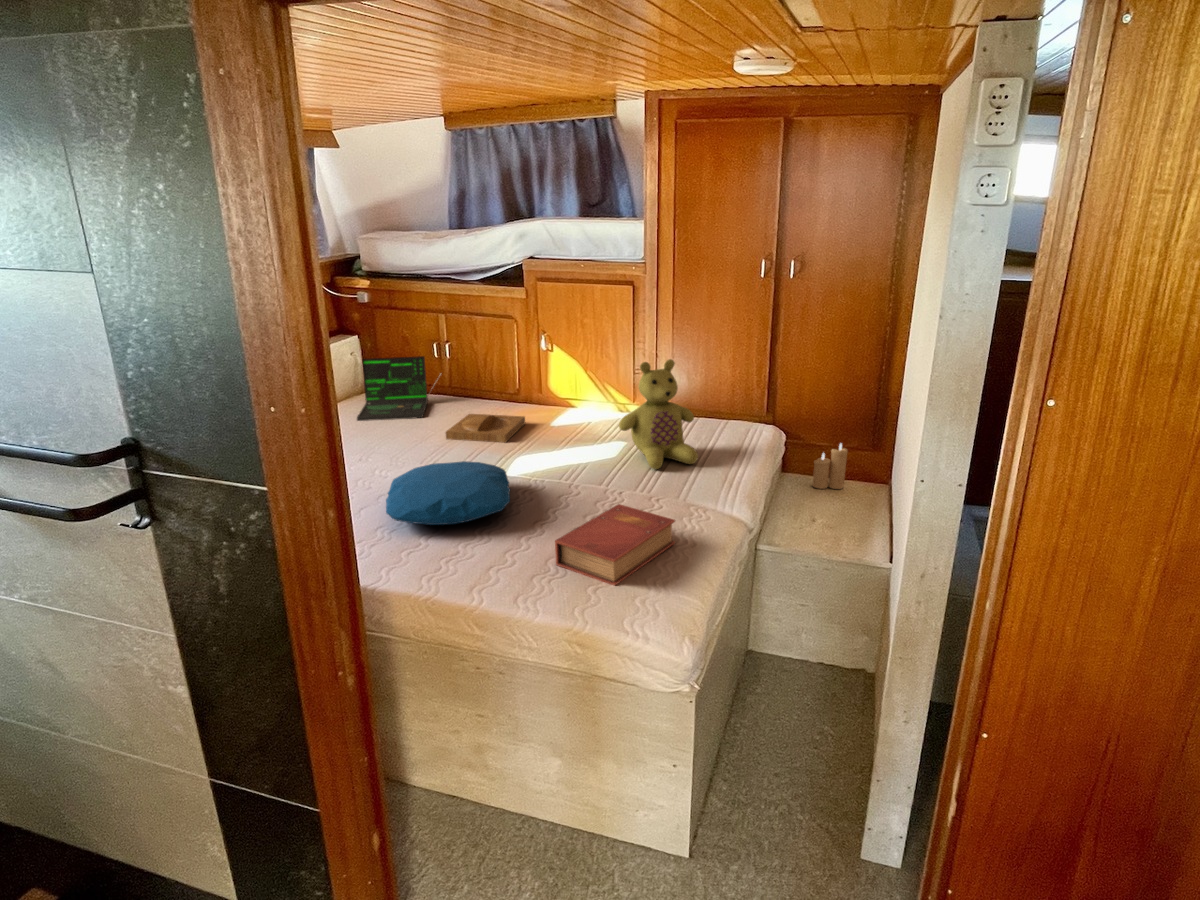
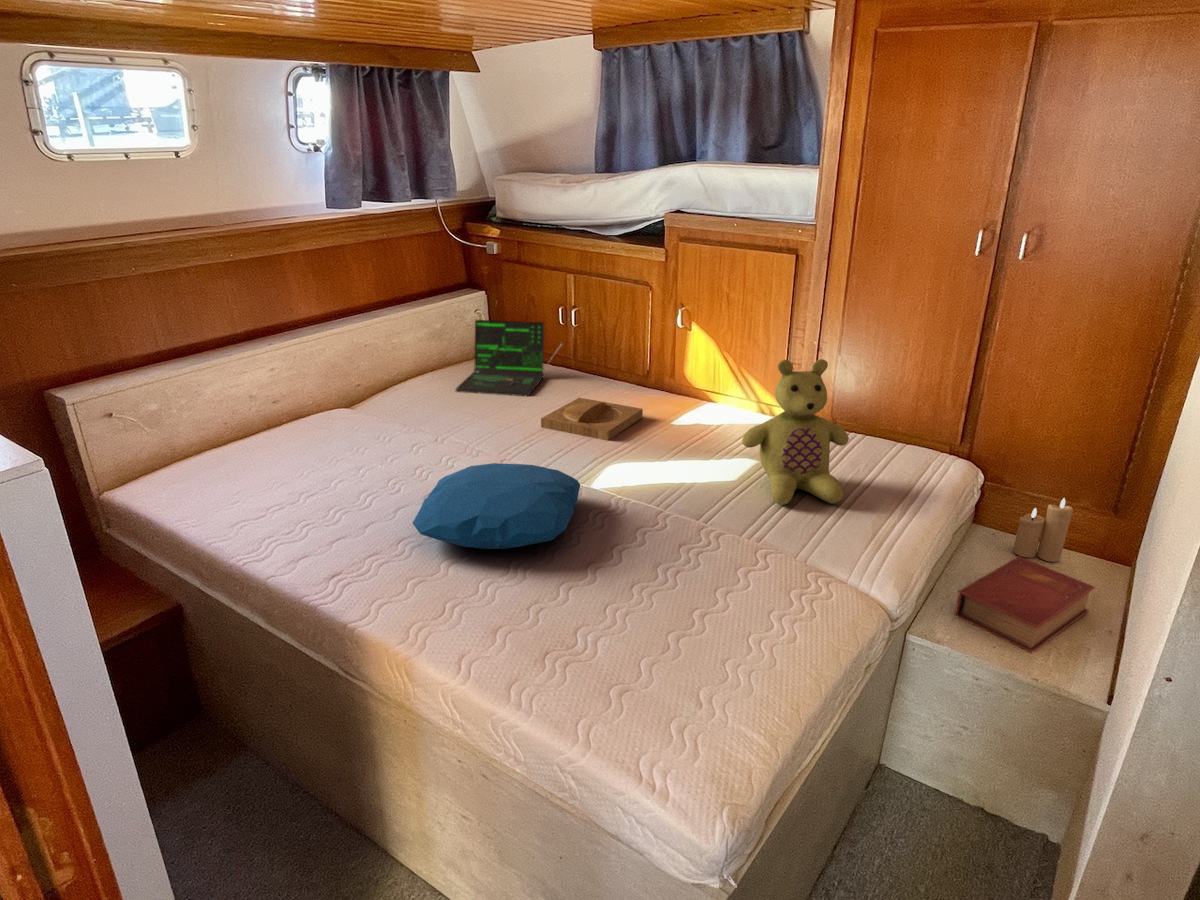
book: present [555,504,675,586] -> present [955,556,1095,653]

